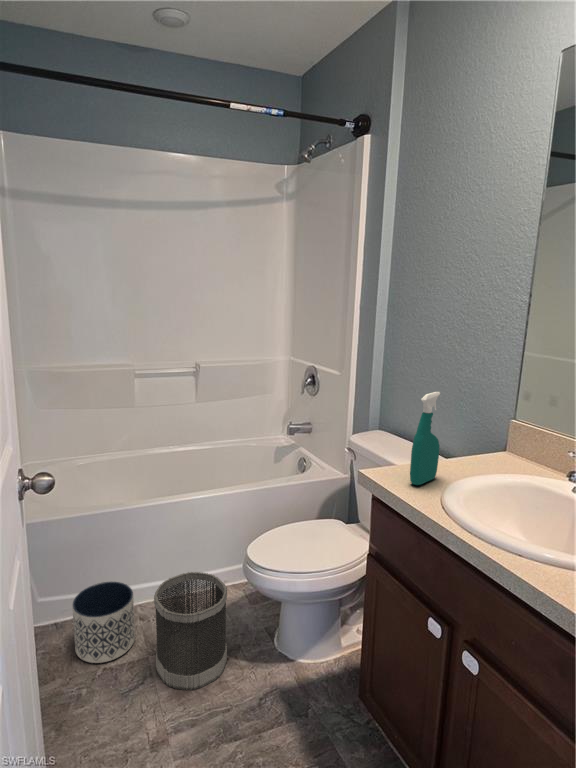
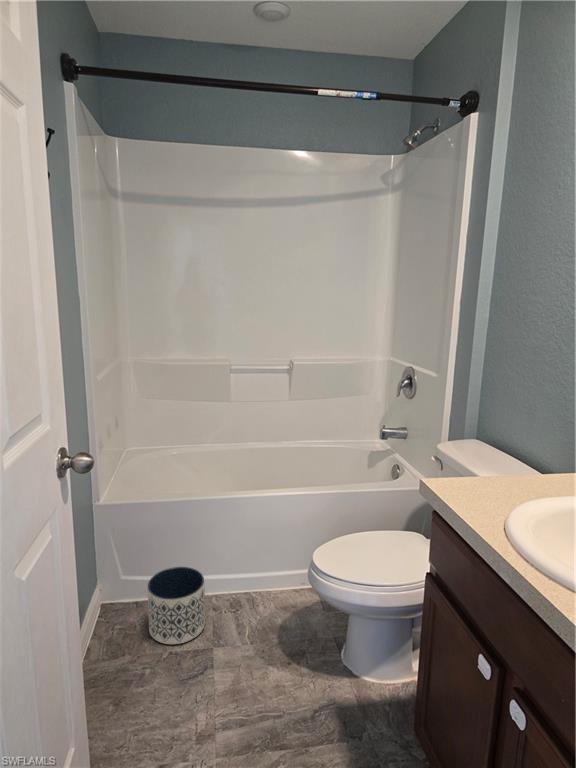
spray bottle: present [410,392,440,485] -> none [476,391,519,499]
wastebasket: present [154,572,227,690] -> none [217,568,290,689]

